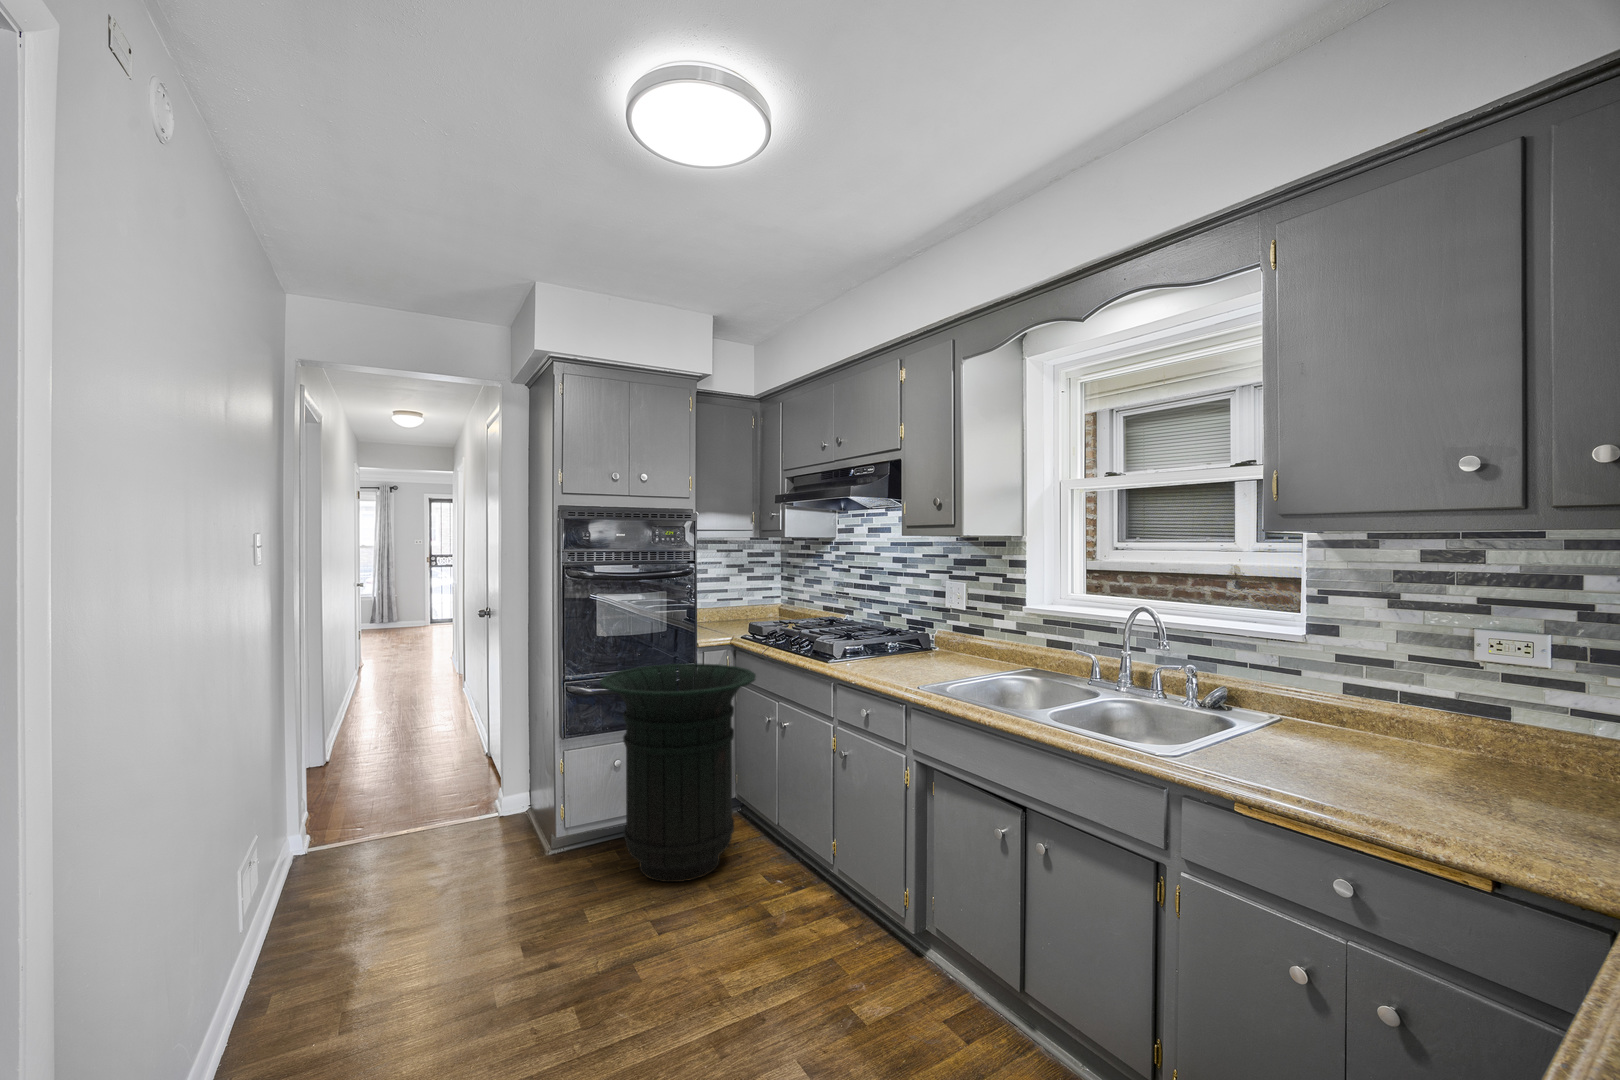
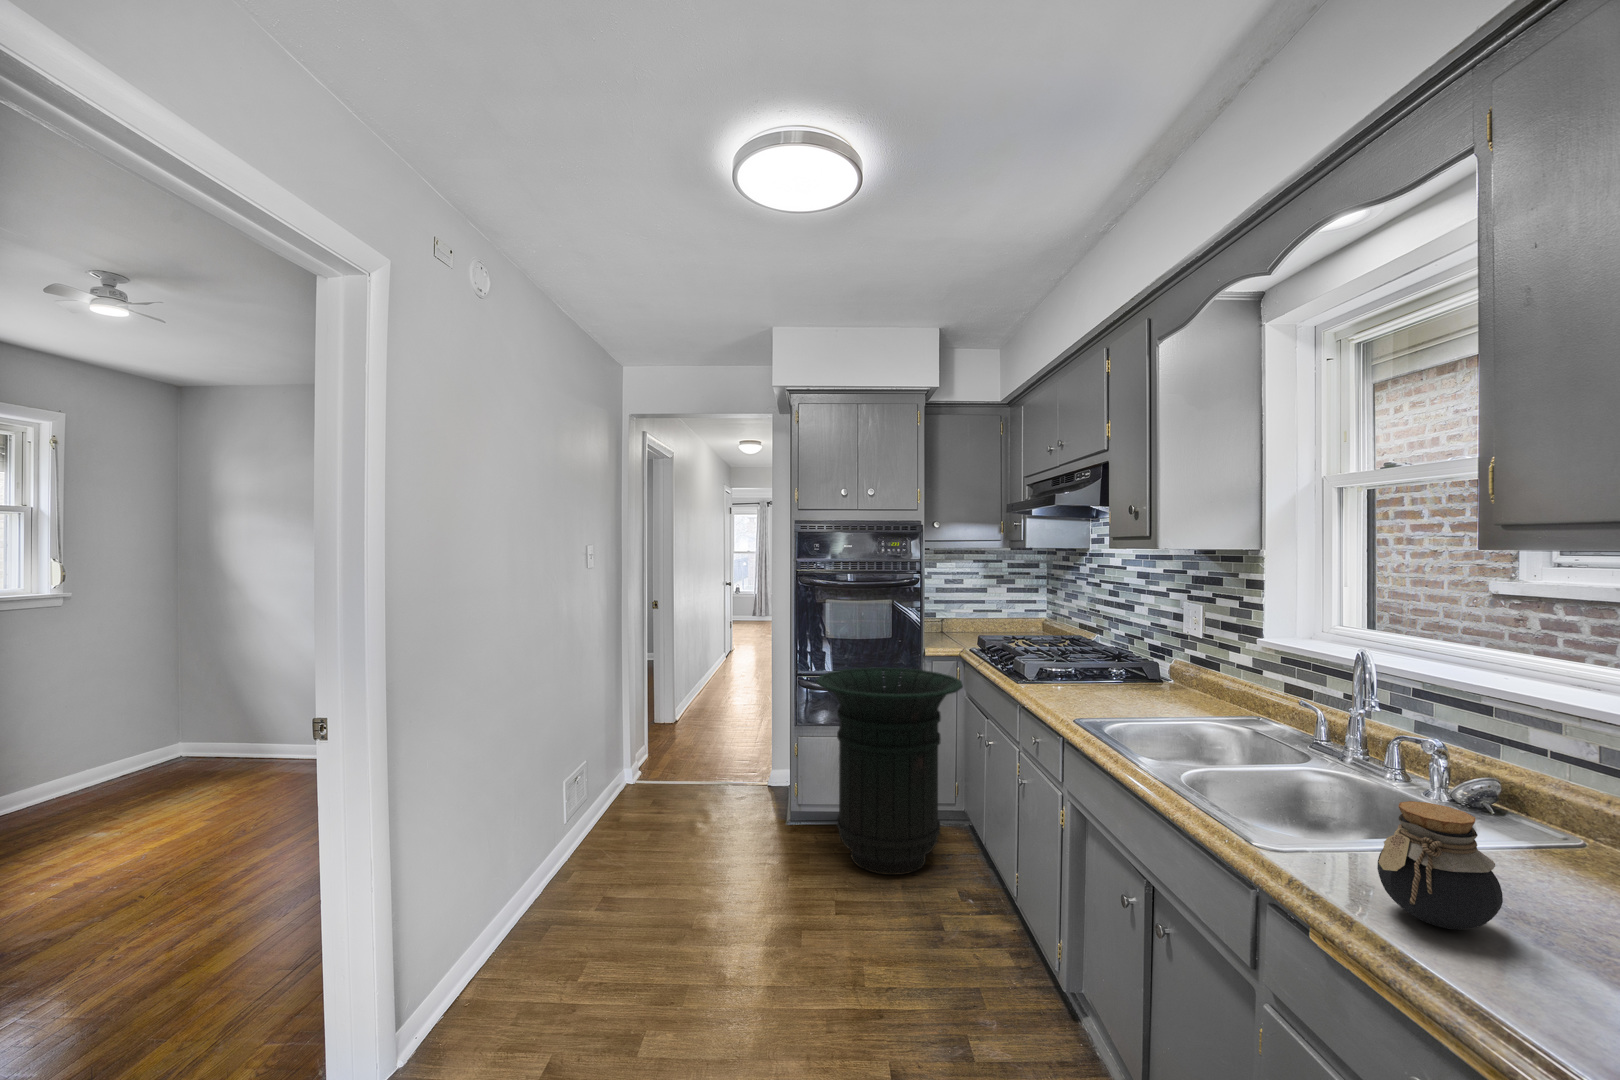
jar: none [1257,702,1332,782] -> present [1377,801,1503,930]

